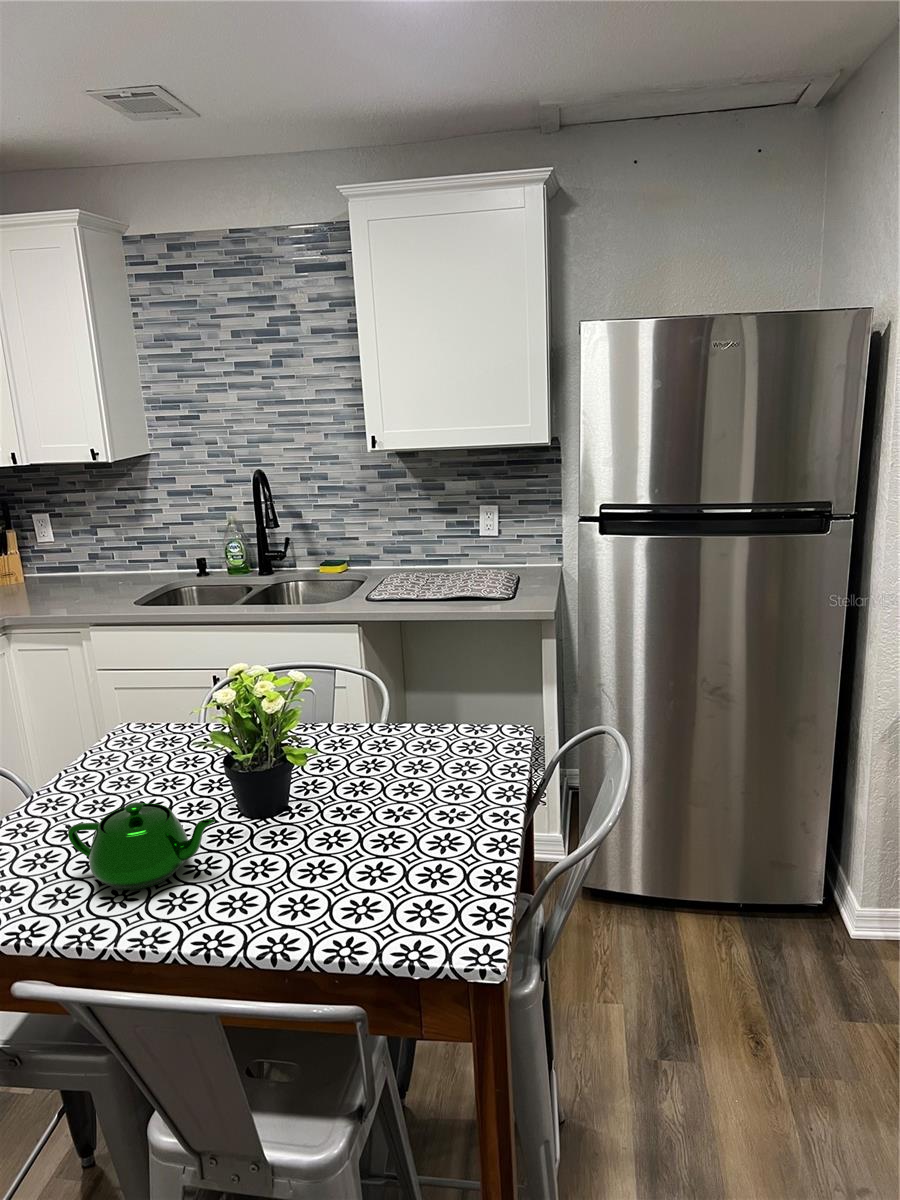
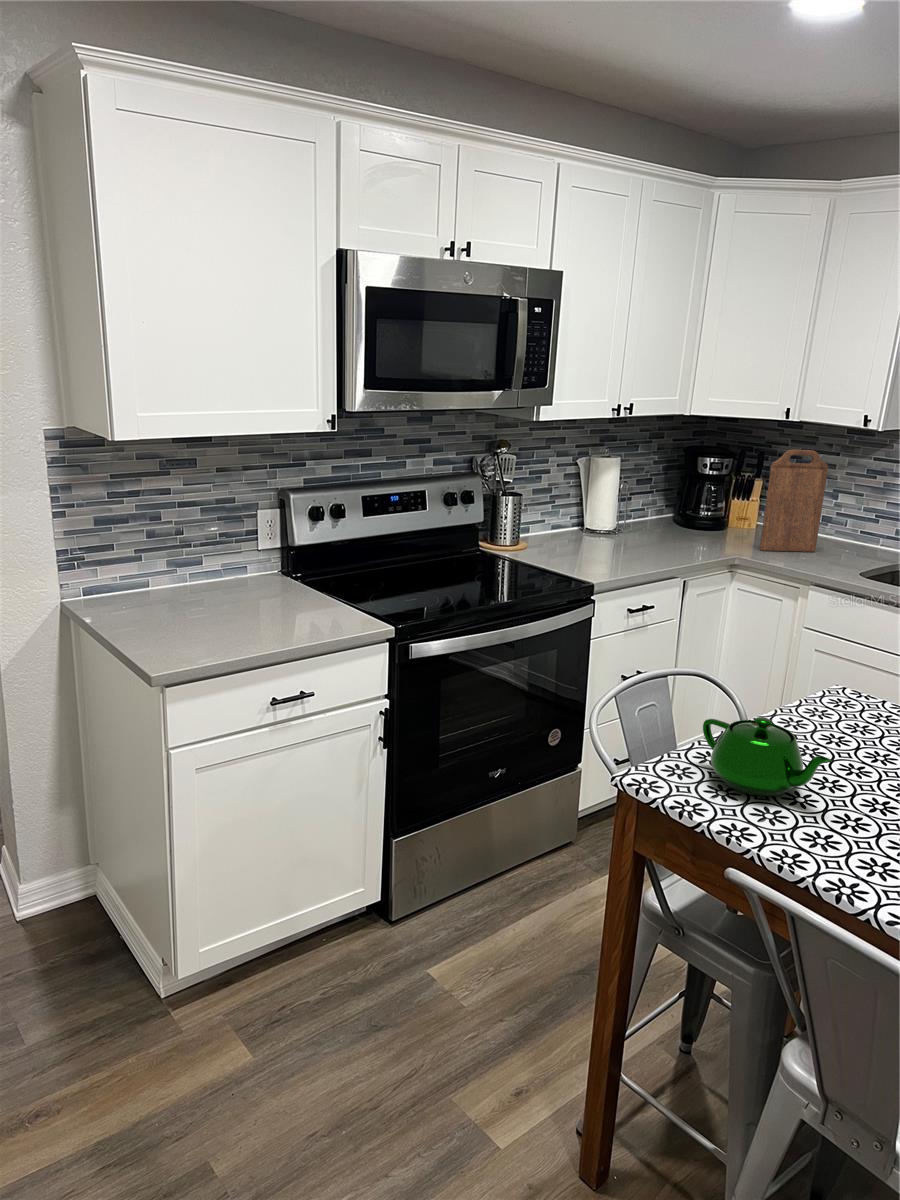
cutting board: none [24,495,94,604] -> present [760,449,828,552]

